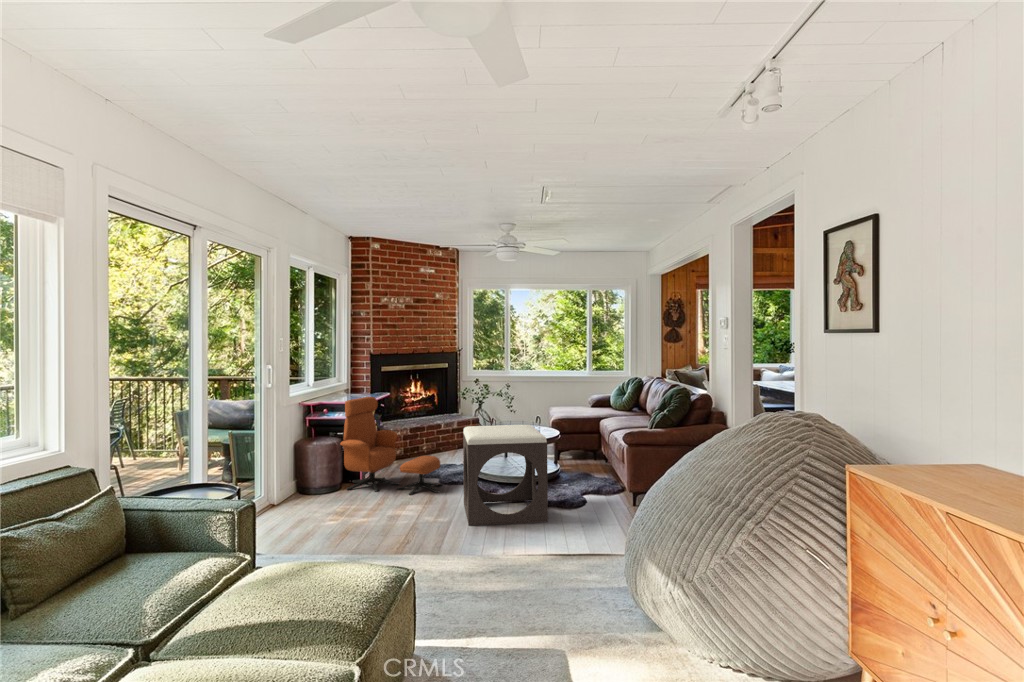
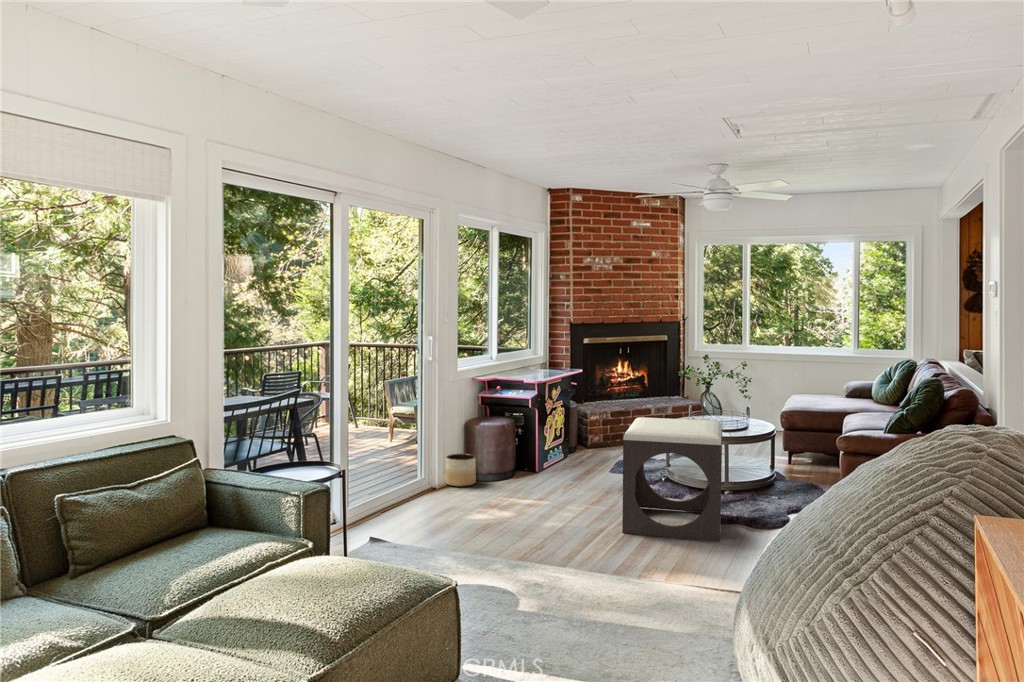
lounge chair: present [340,397,443,495] -> none [511,374,624,491]
planter: none [280,474,310,506] -> present [446,454,476,487]

